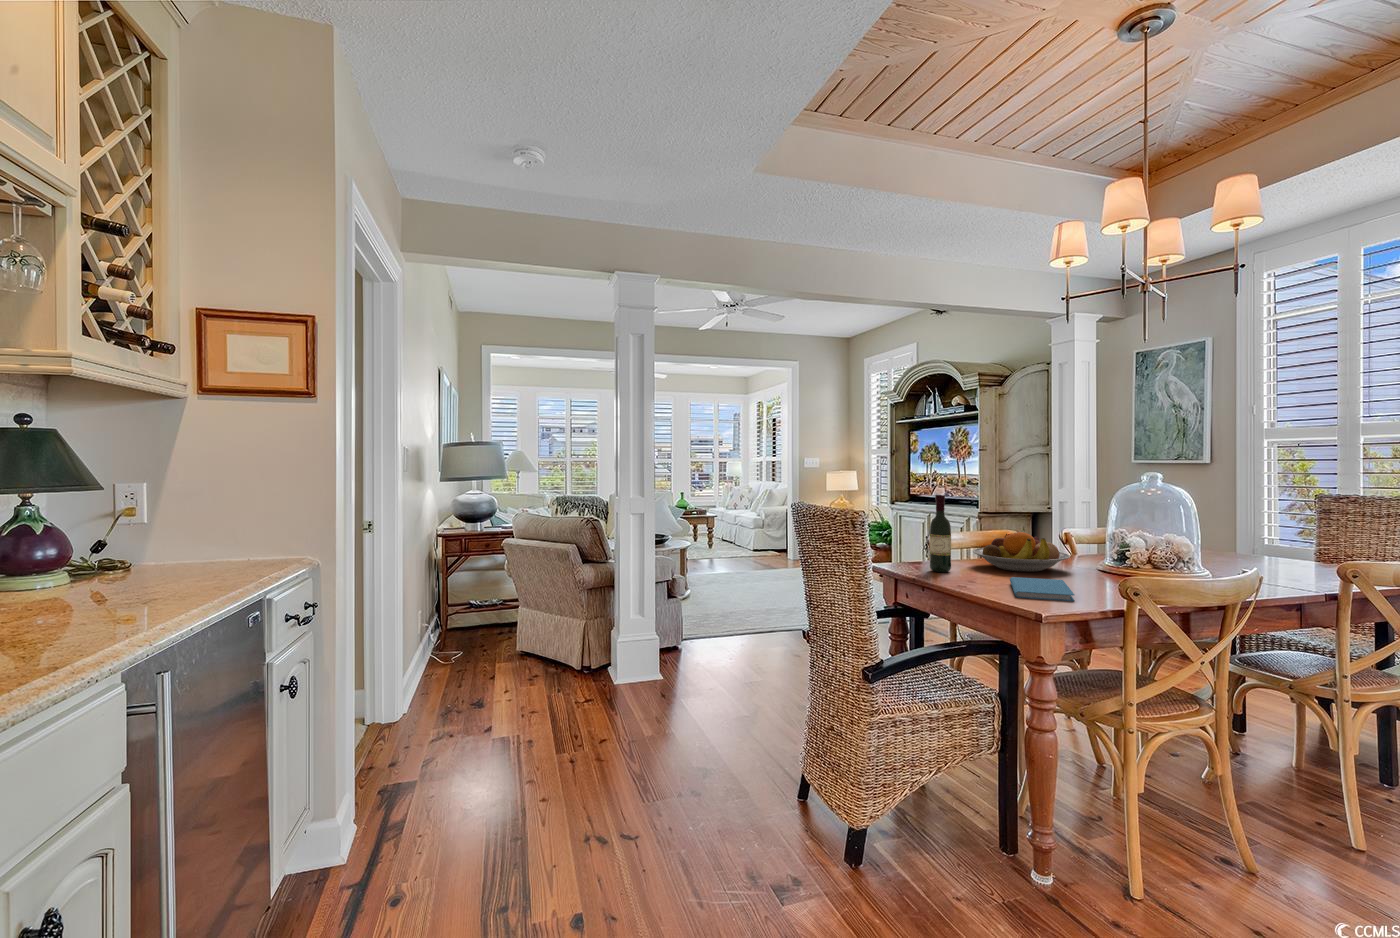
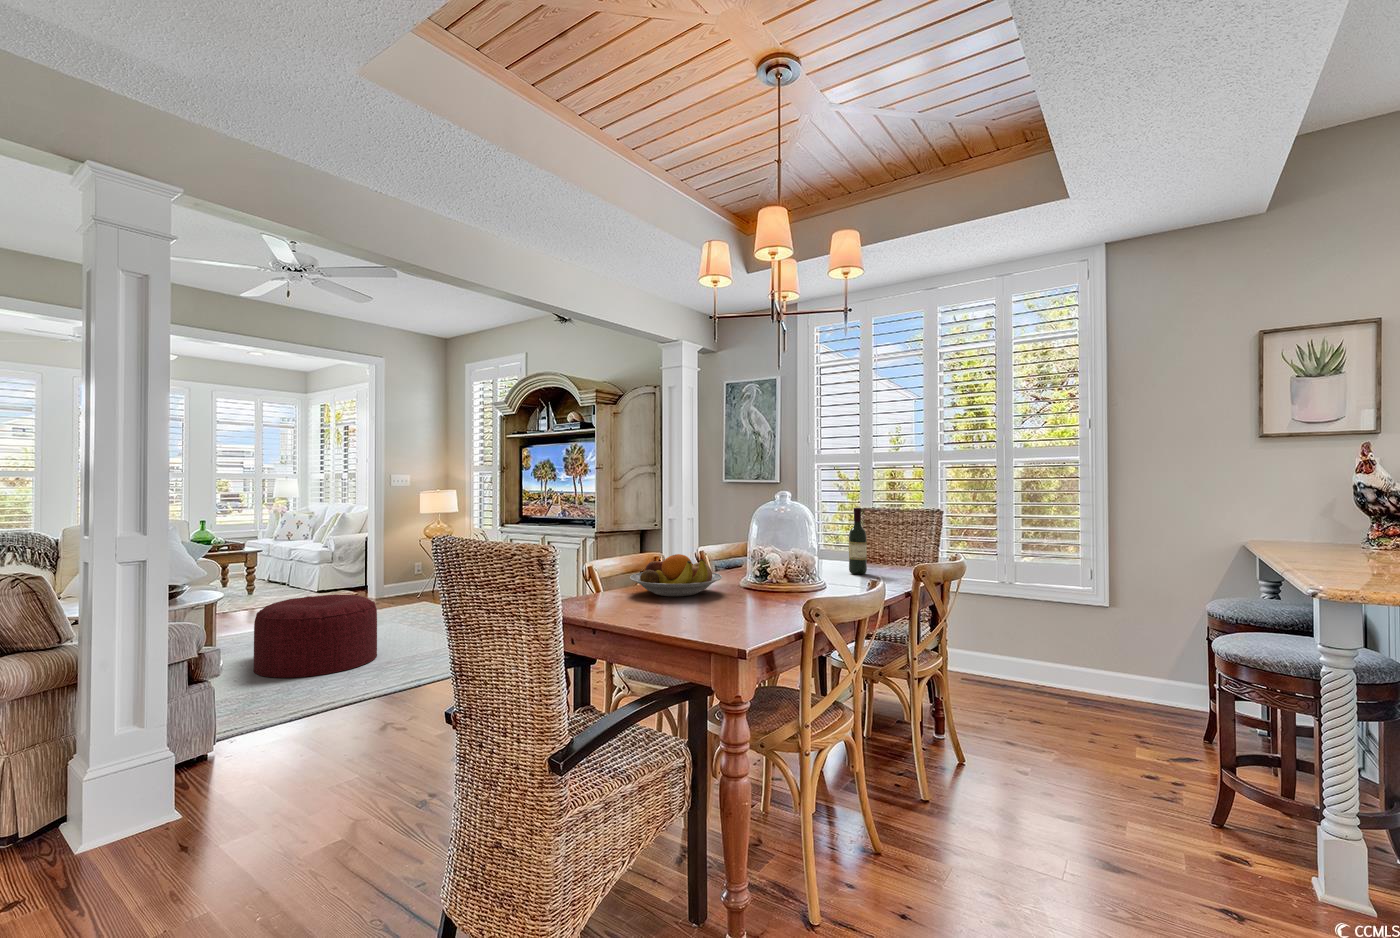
wine bottle: present [930,495,951,572] -> present [849,508,867,574]
ottoman: none [706,552,788,611] -> present [254,594,377,678]
book: present [1010,577,1075,601] -> none [682,603,756,630]

